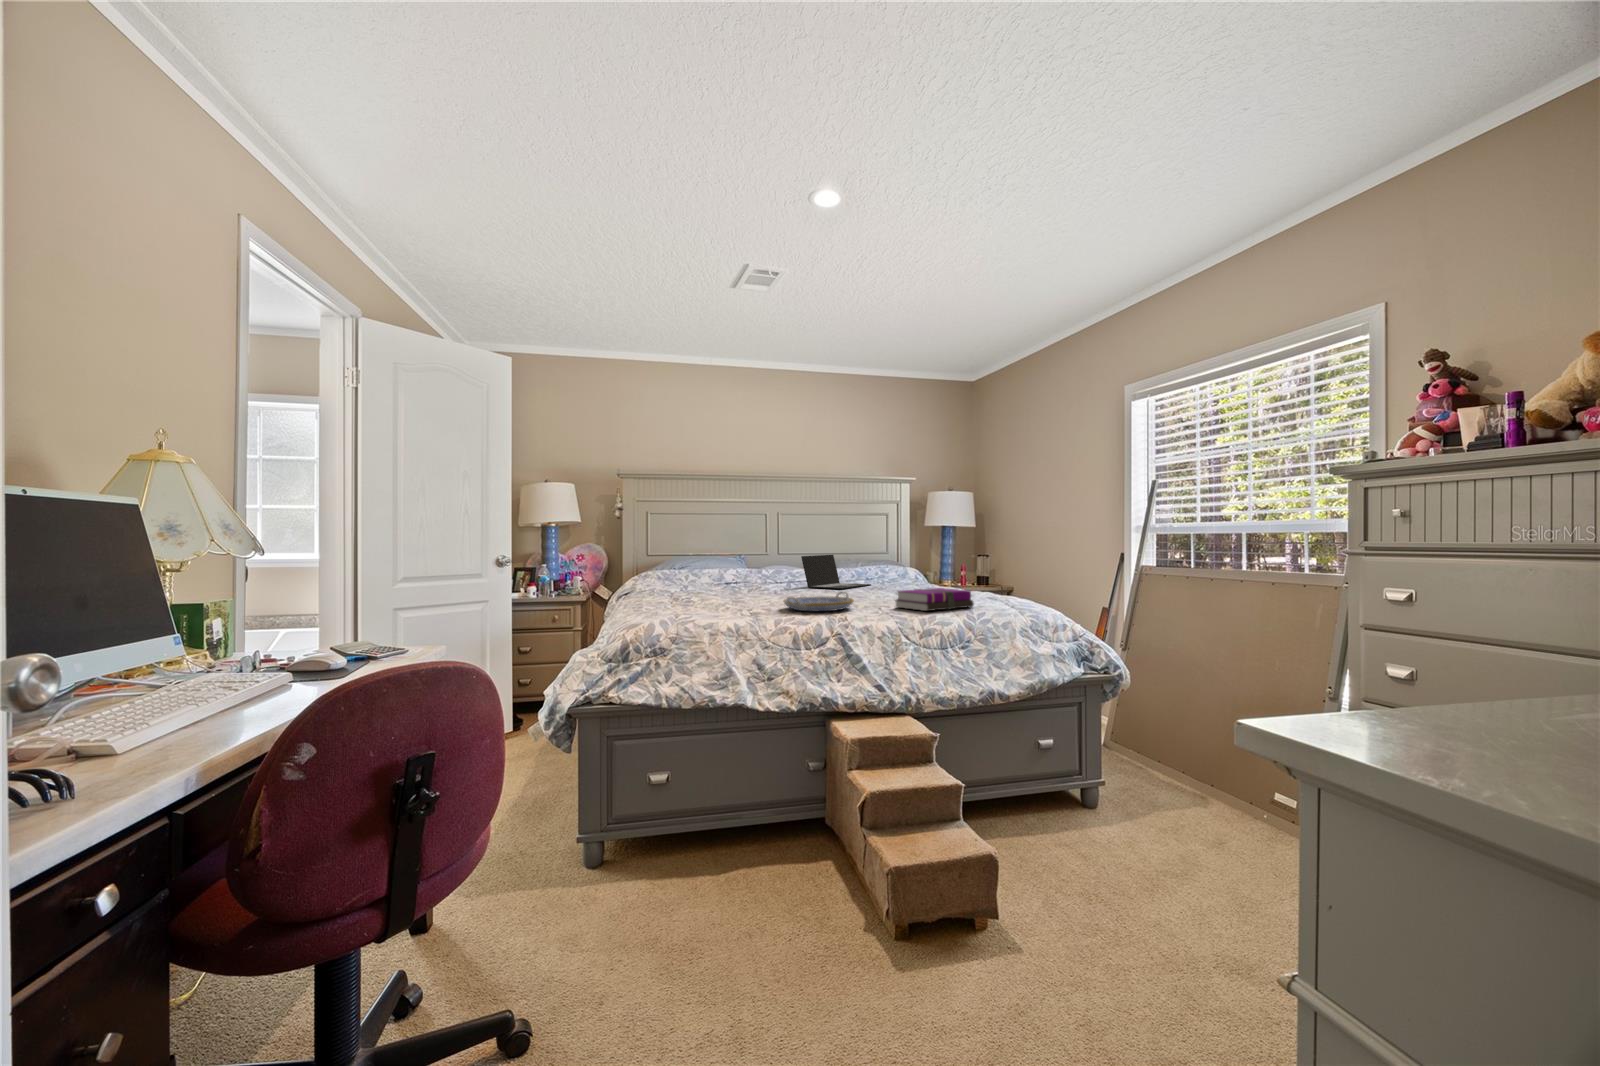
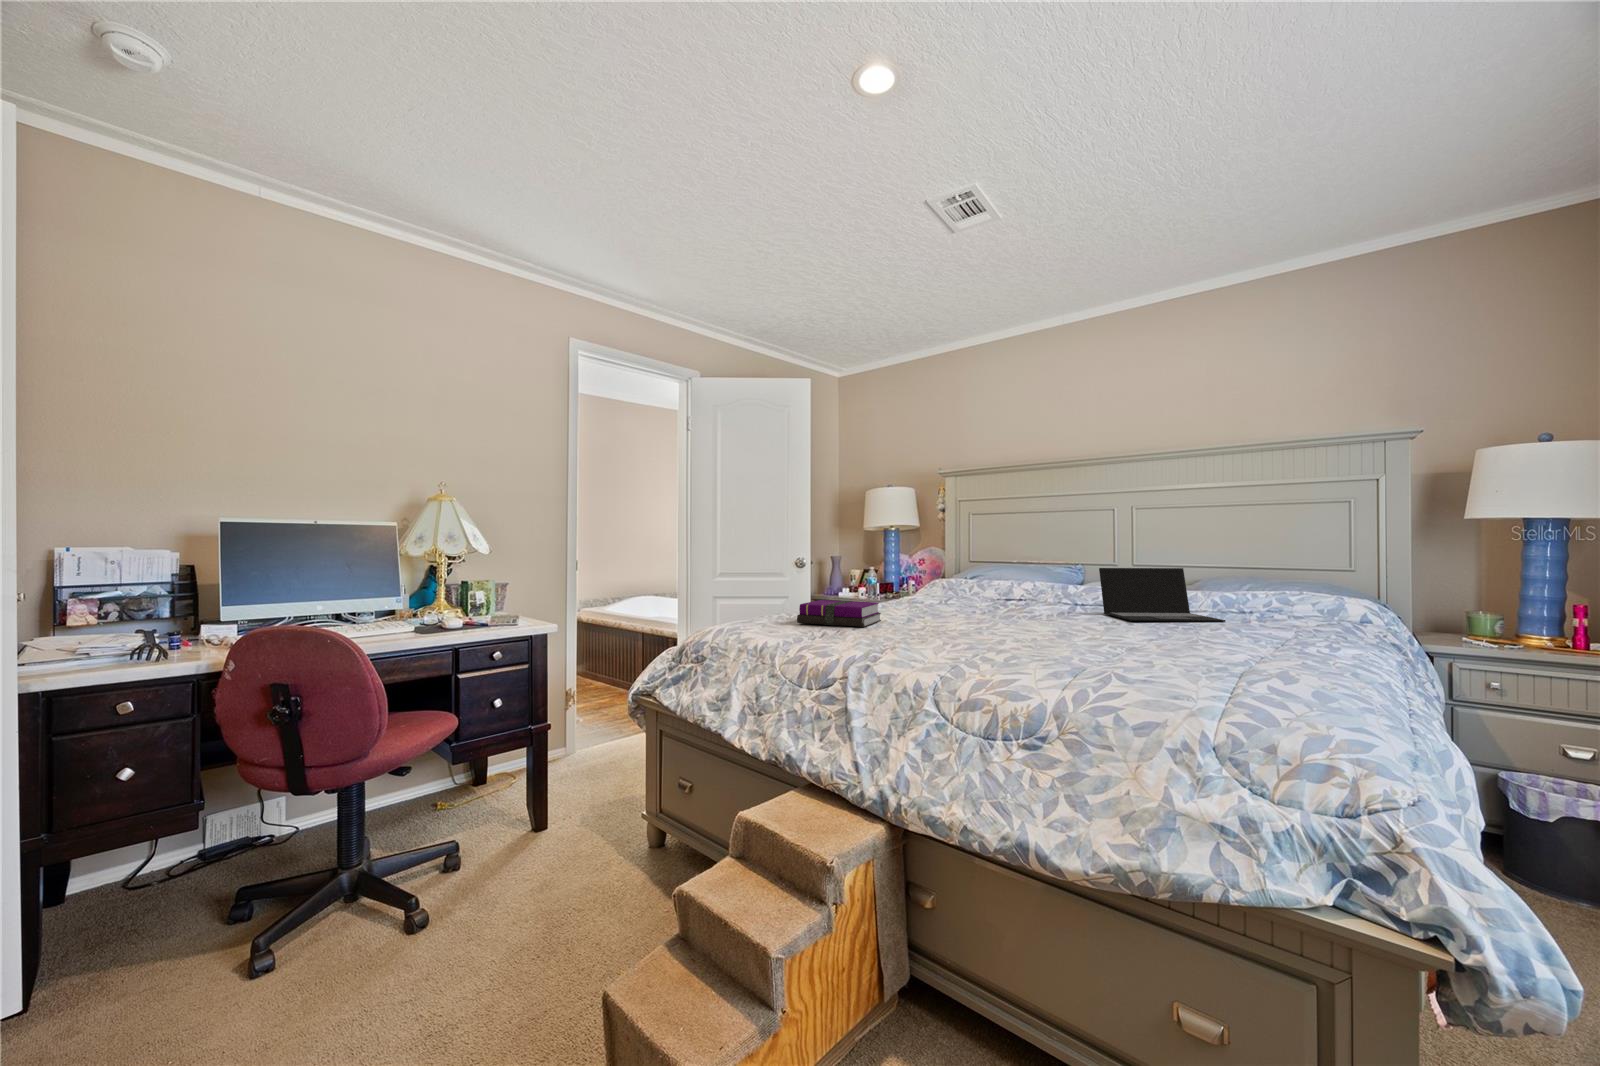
notebook: present [895,588,974,611] -> present [797,600,881,627]
serving tray: present [783,592,854,611] -> none [878,618,988,645]

